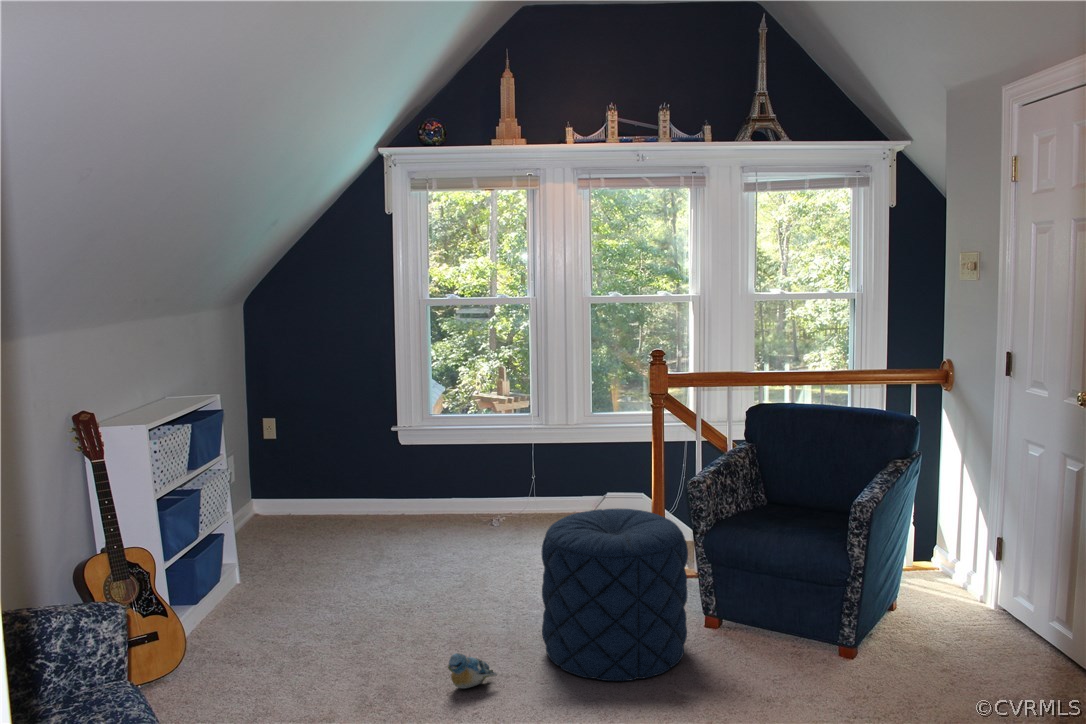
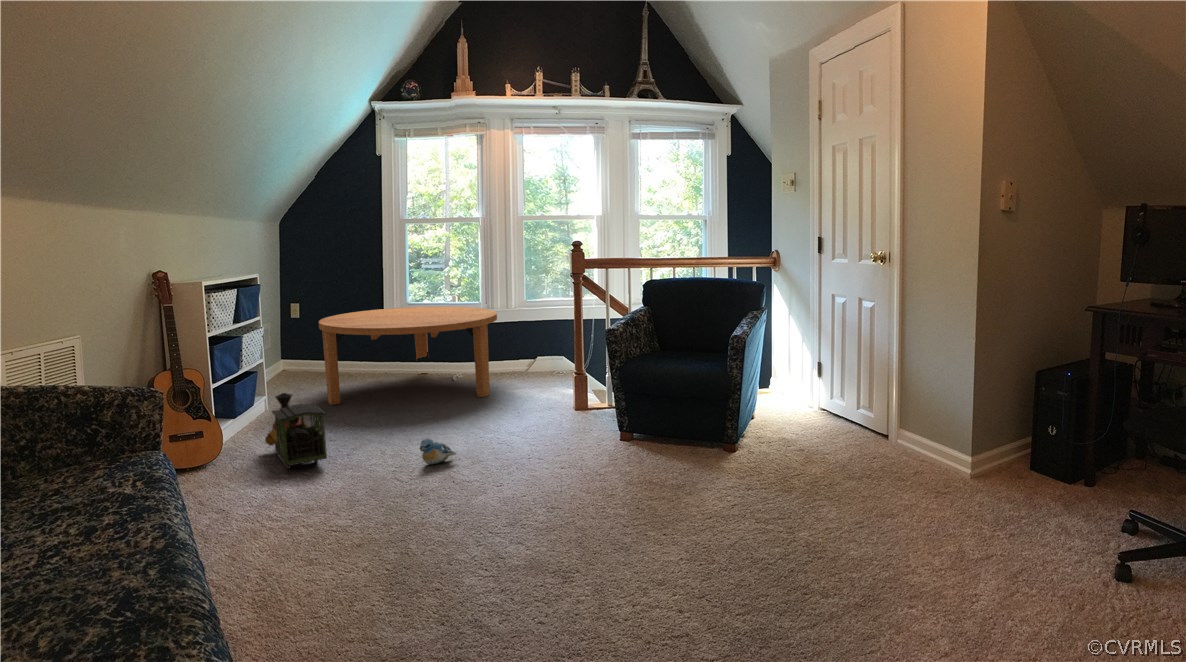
coffee table: none [317,424,551,566] -> present [319,307,497,405]
pouf: present [541,508,688,681] -> none [488,341,593,455]
toy train: none [247,570,327,684] -> present [265,393,327,469]

